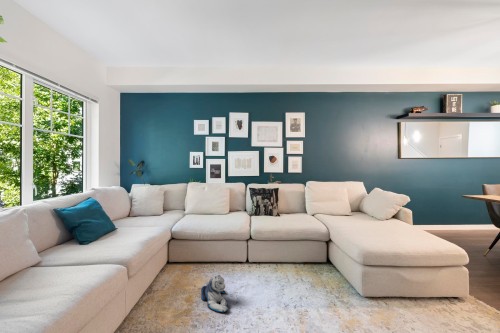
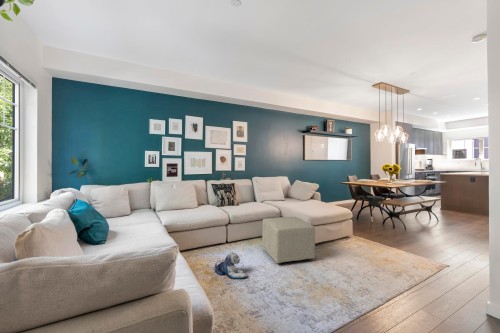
ottoman: none [279,238,345,312] -> present [262,217,315,264]

